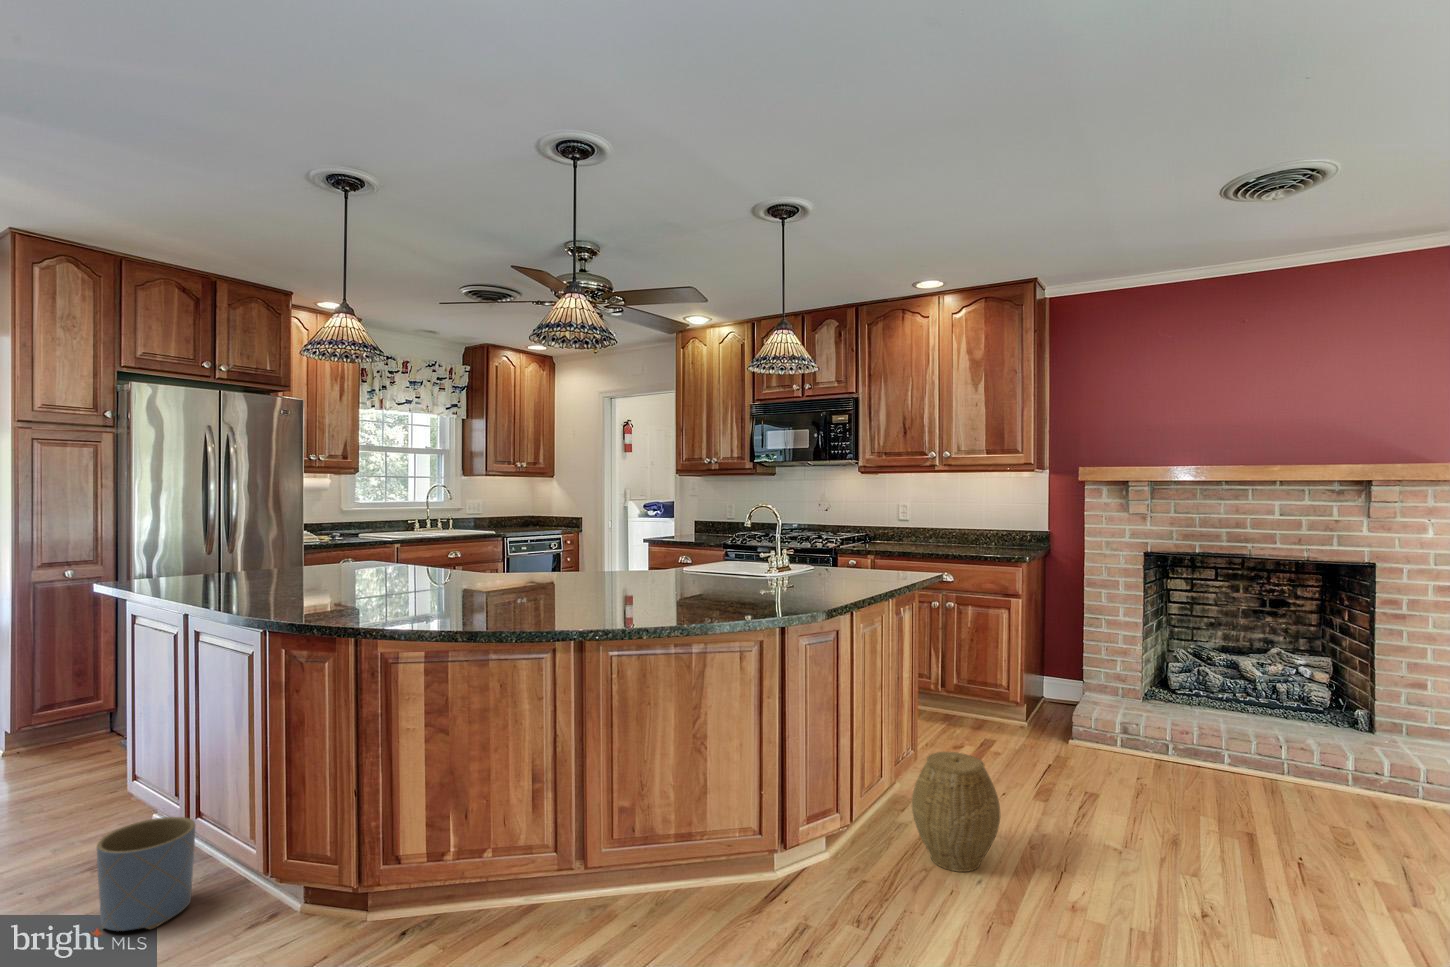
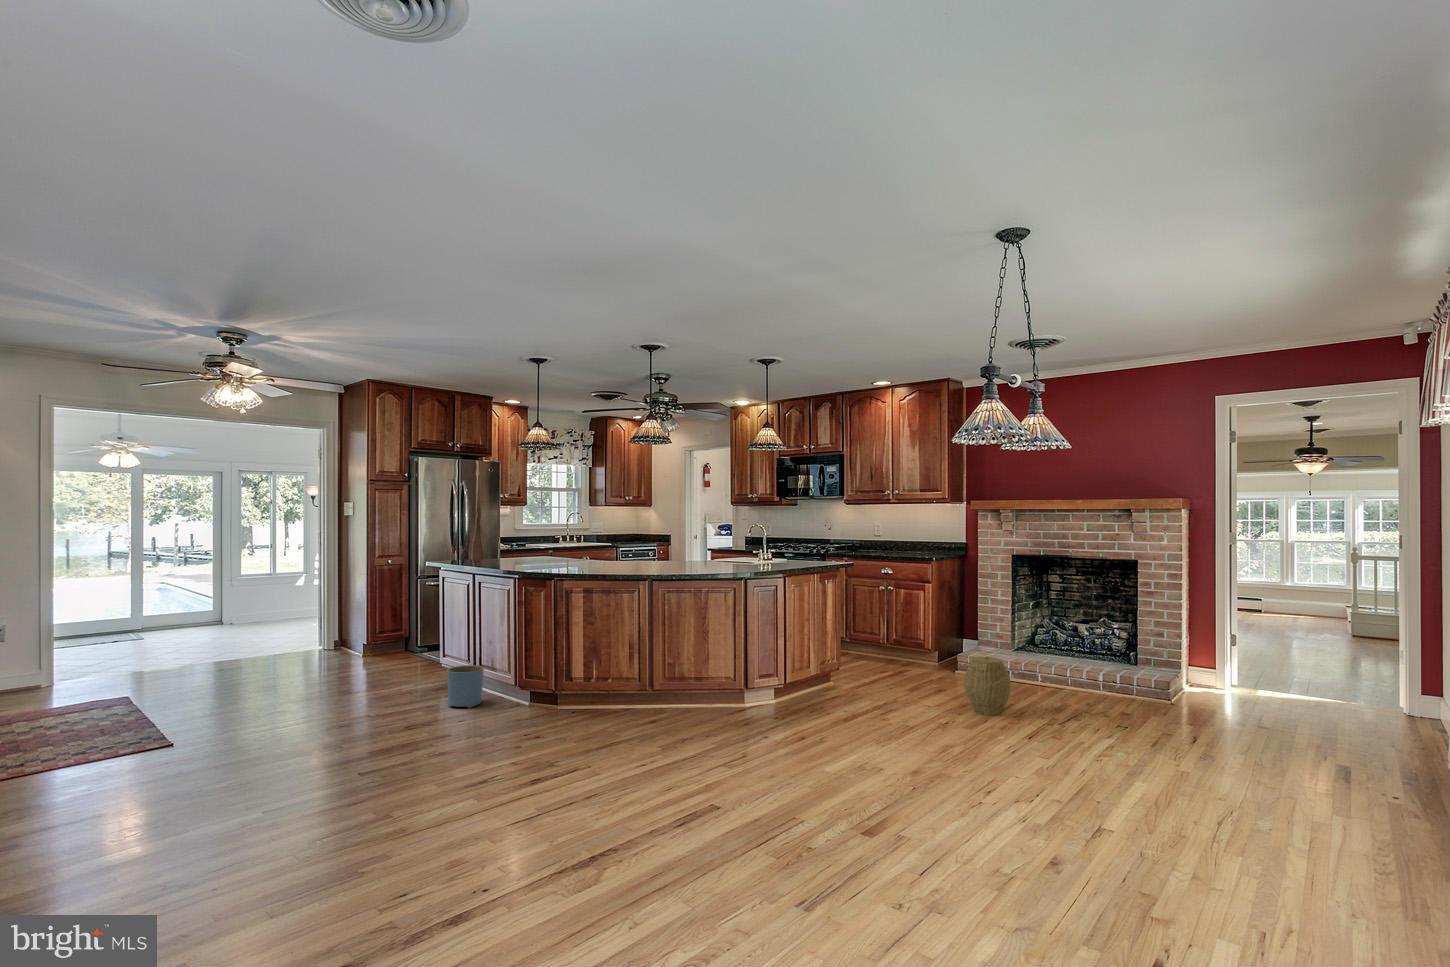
woven basket: present [912,752,1000,872] -> present [964,656,1011,715]

